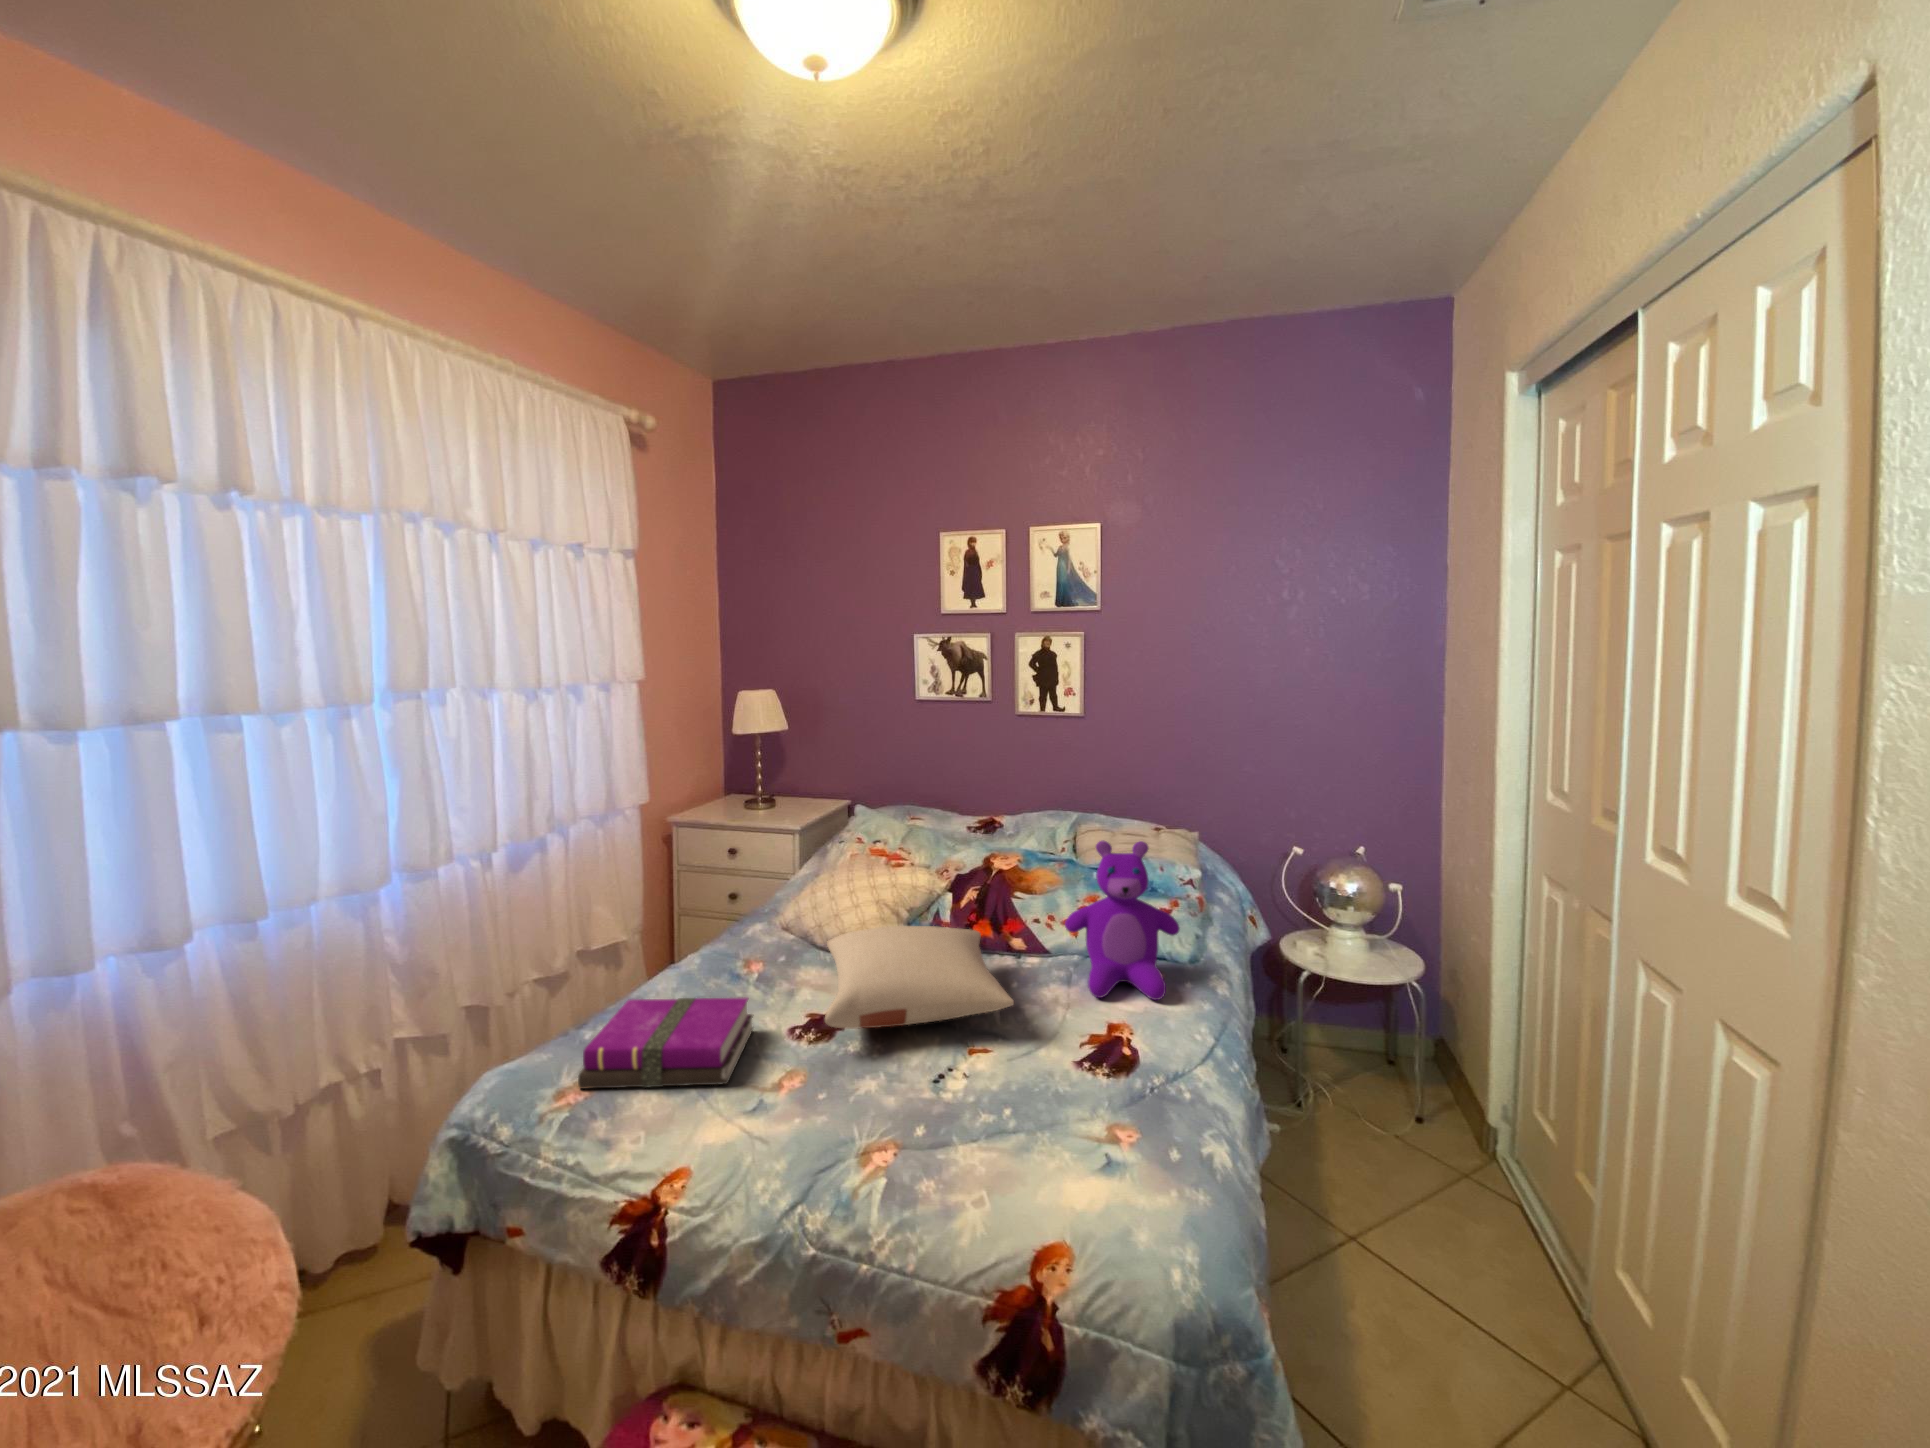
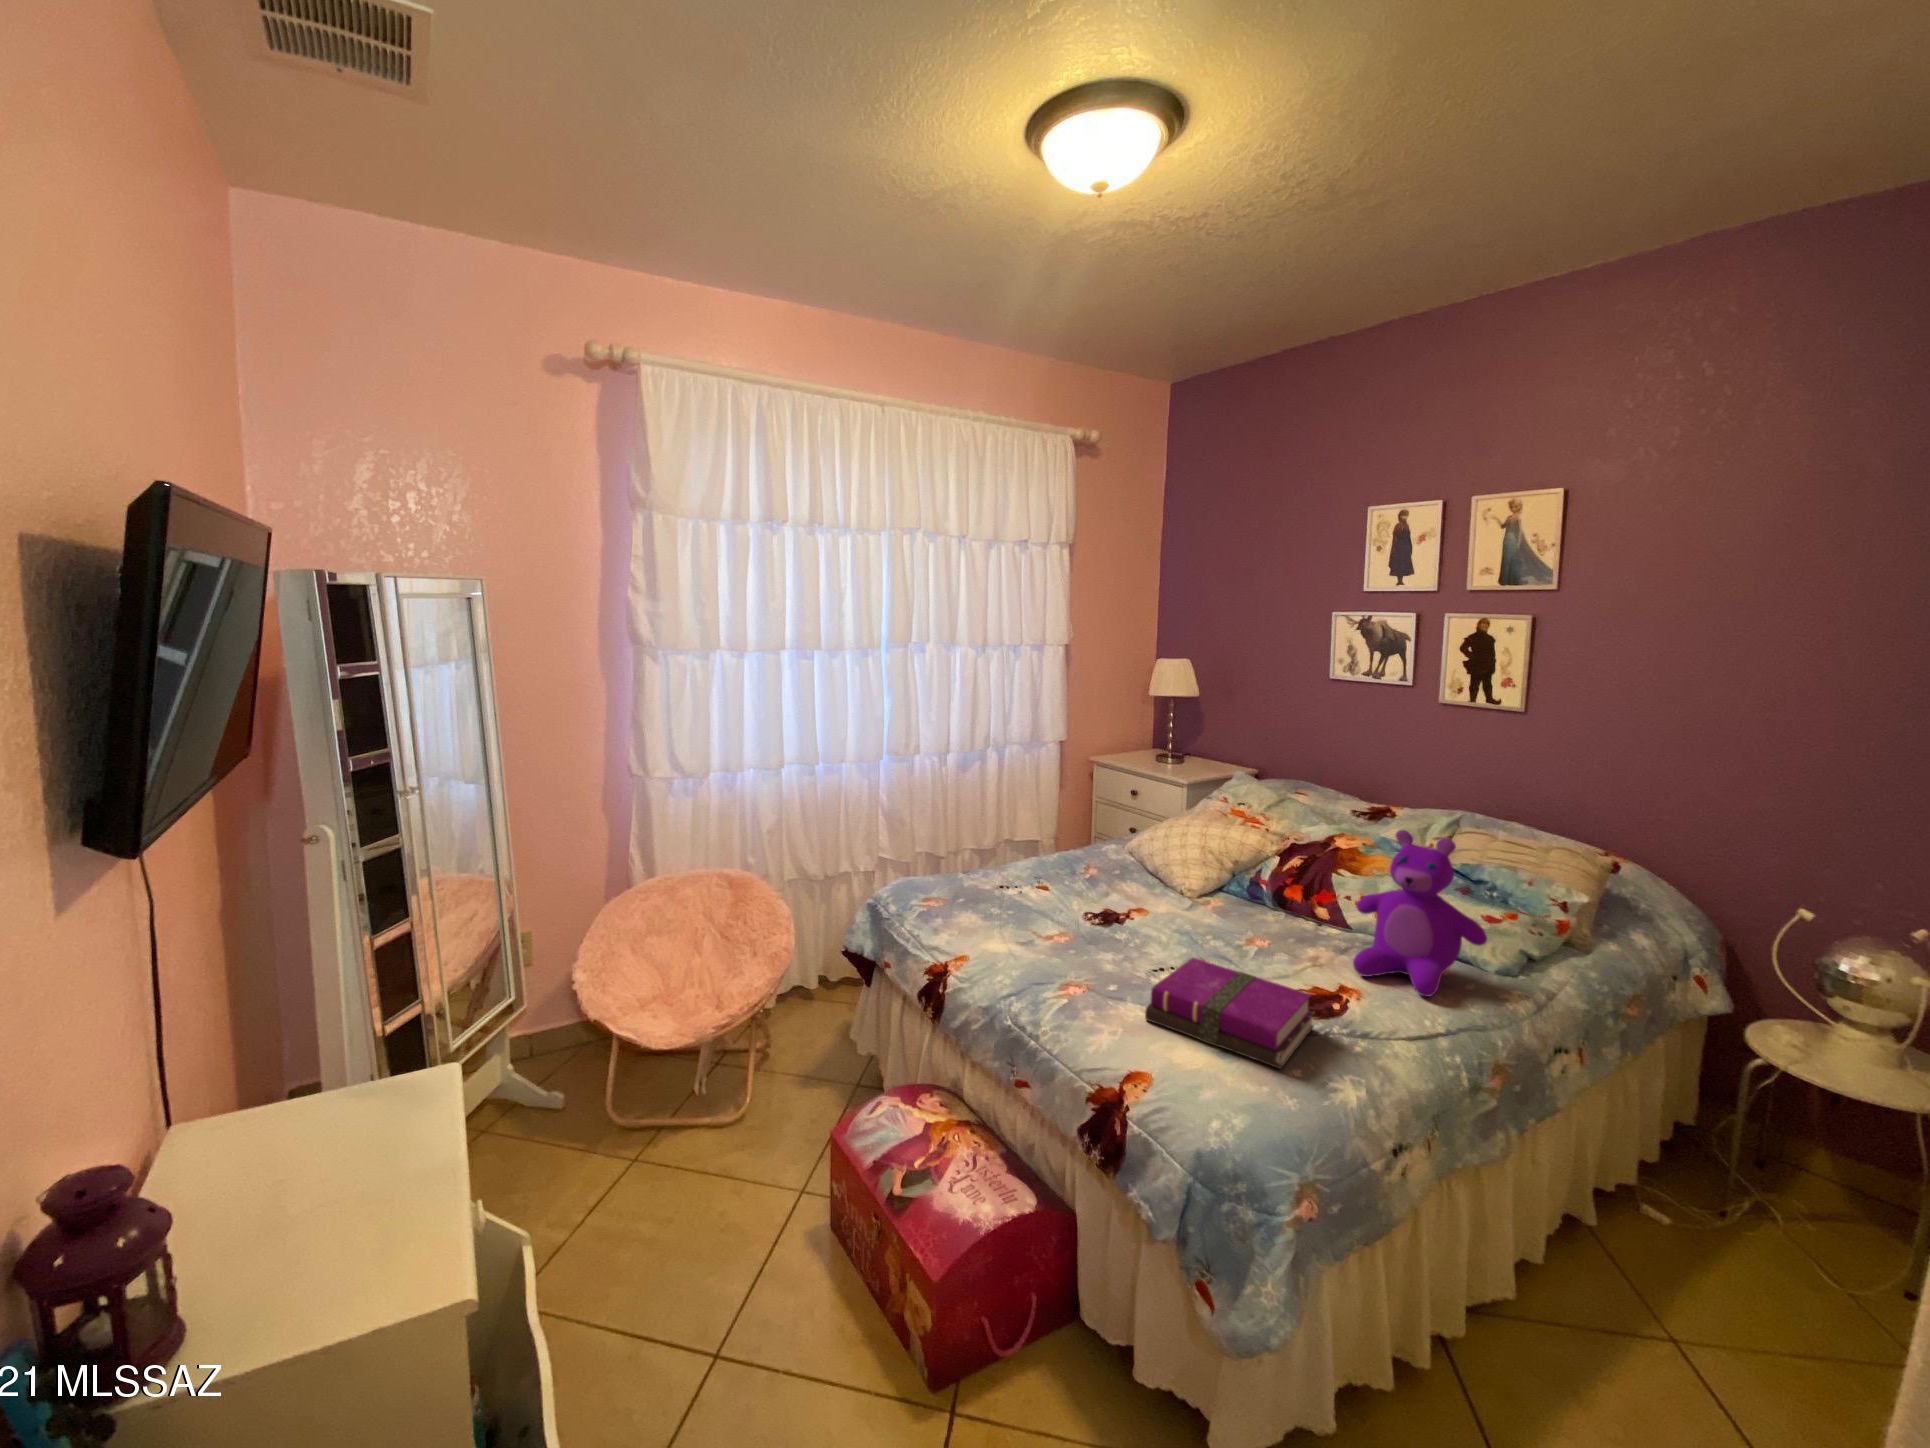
pillow: present [825,926,1014,1029] -> none [1089,859,1275,943]
notebook: present [578,997,753,1089] -> present [1145,958,1314,1069]

